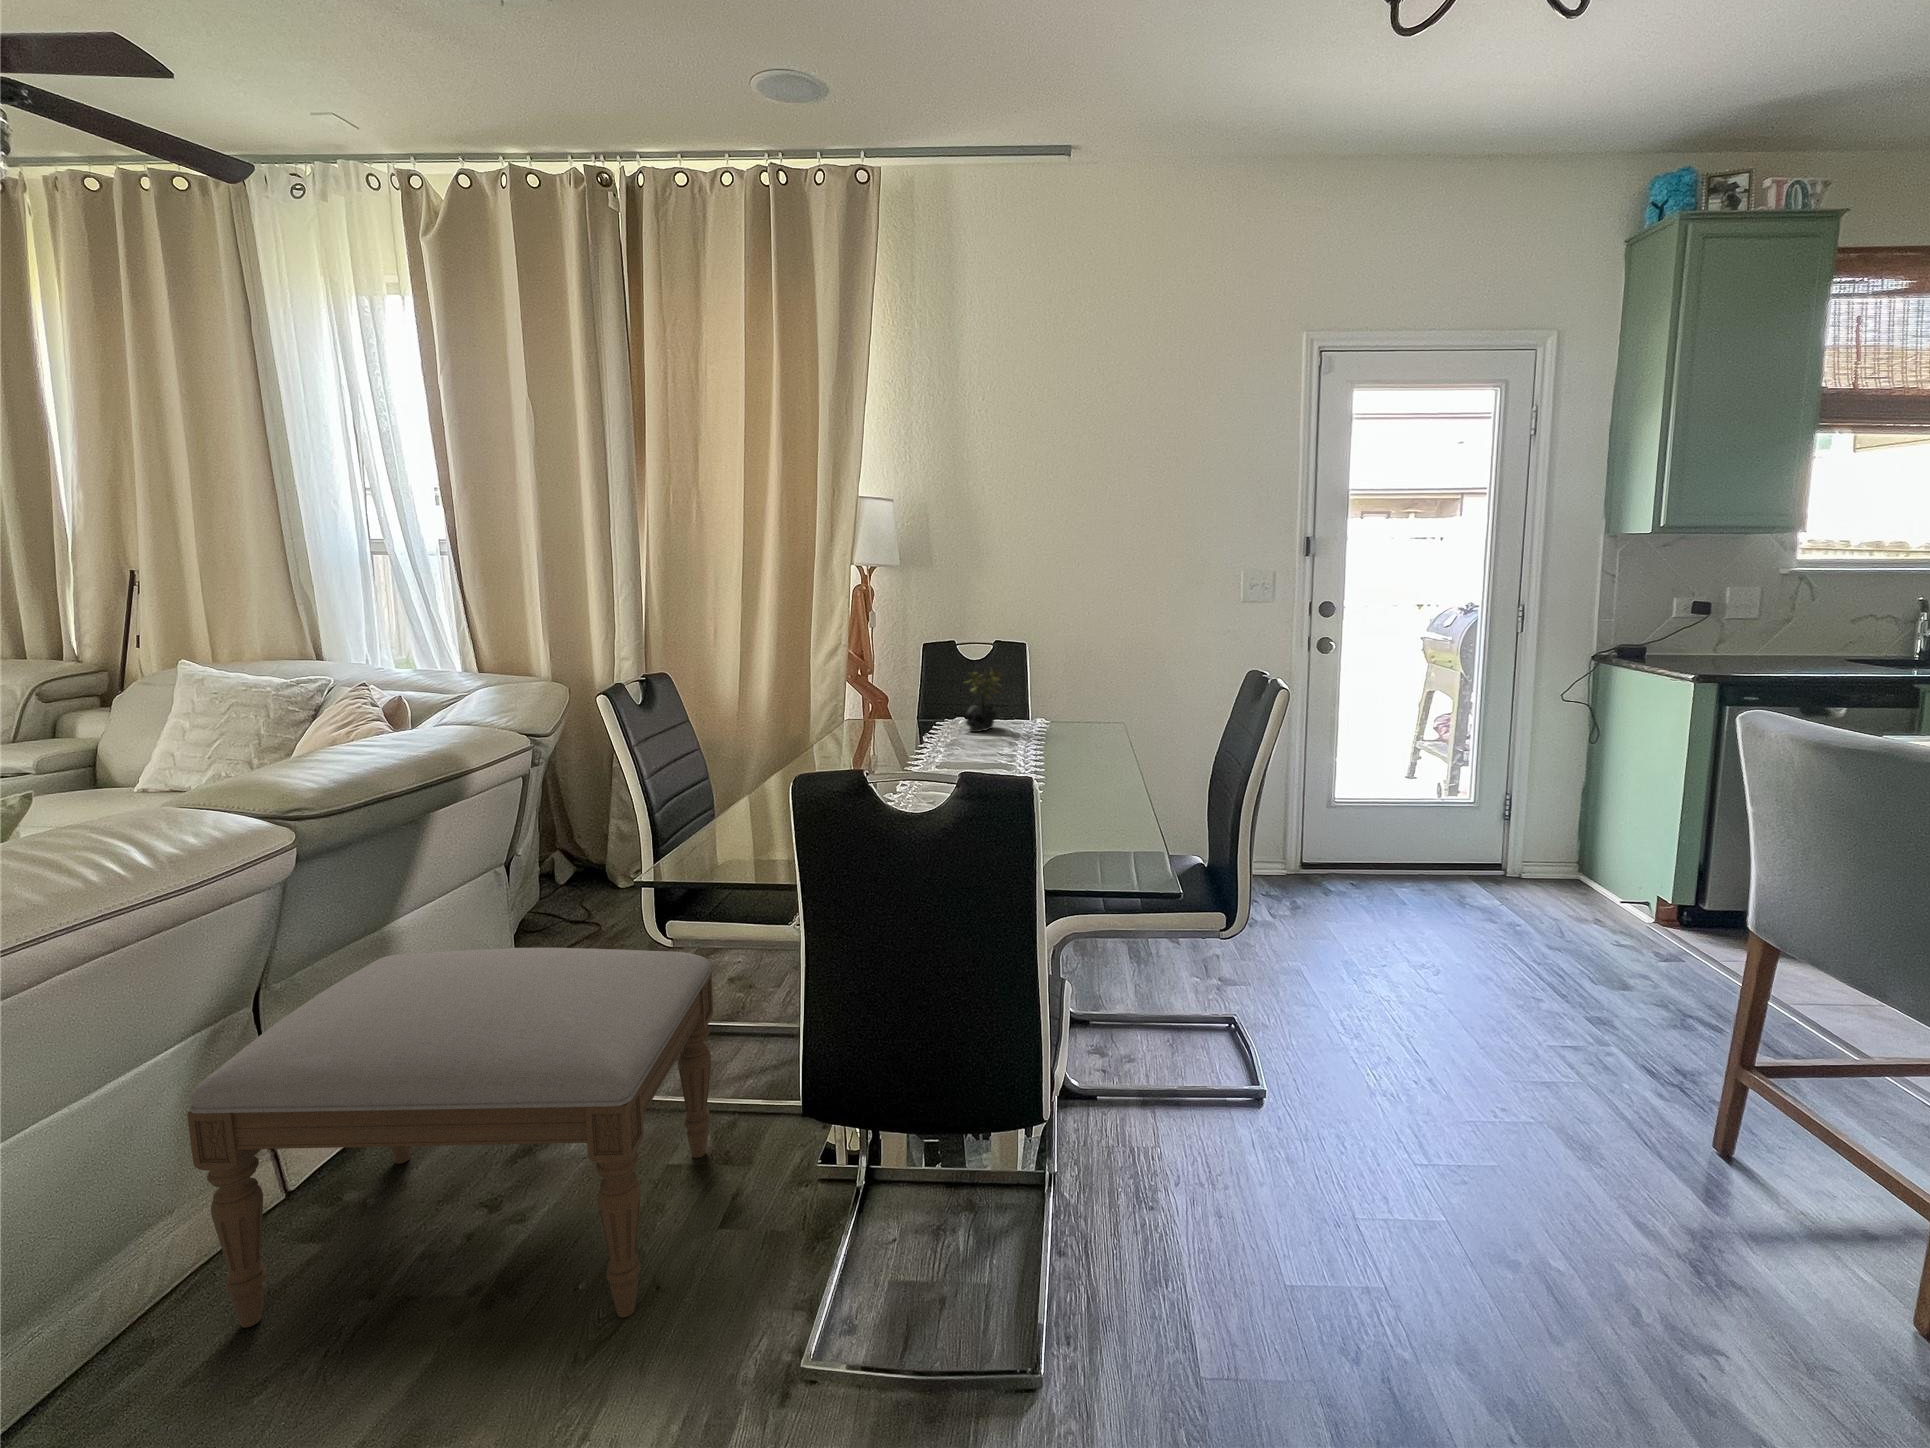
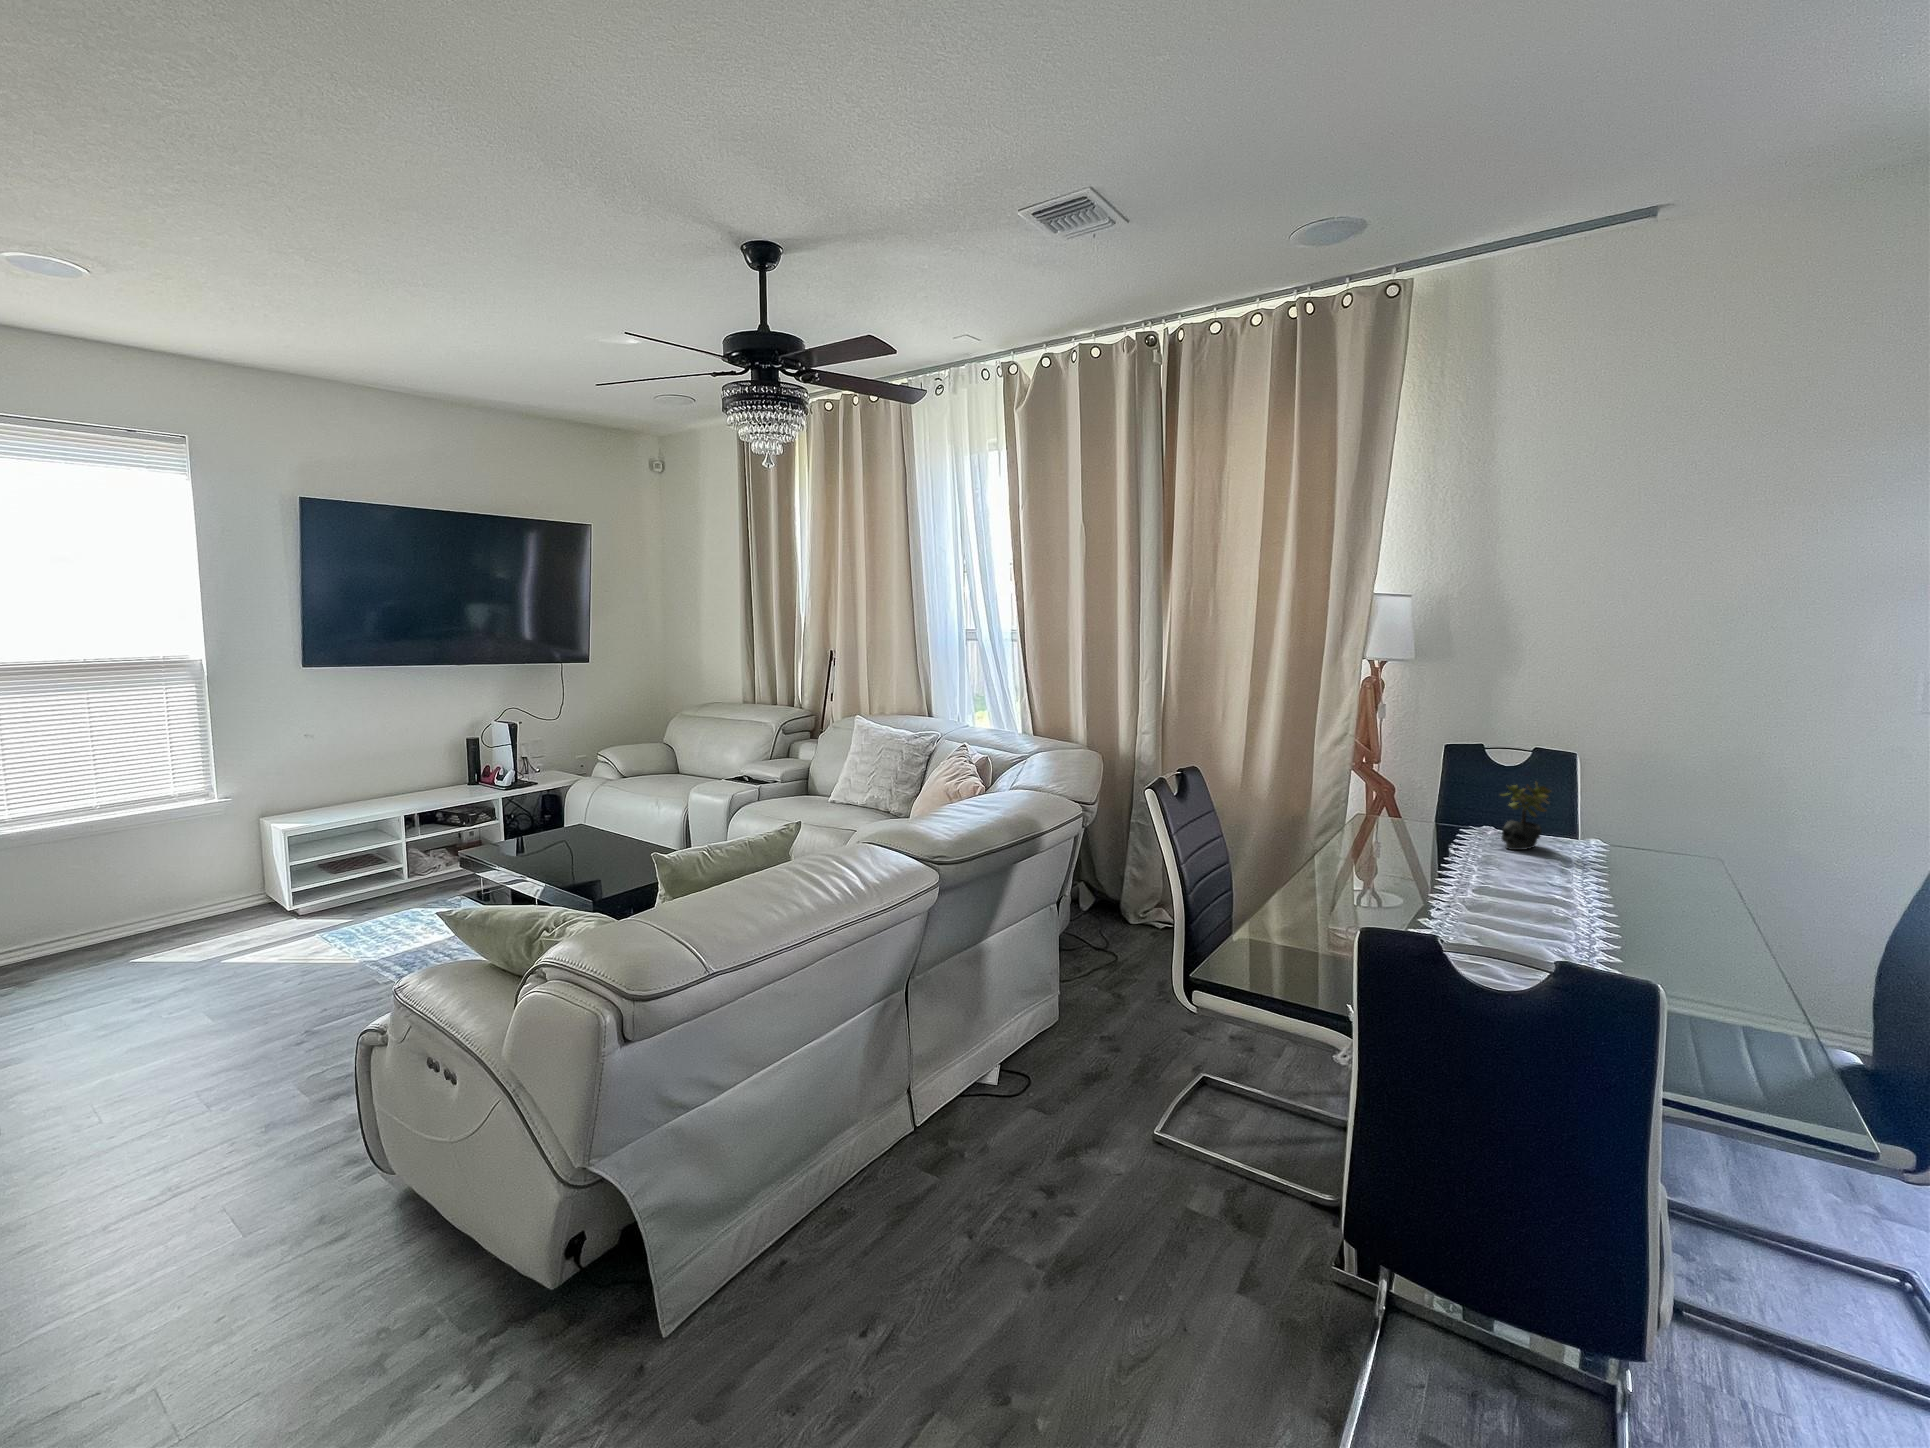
ottoman: present [187,948,713,1328] -> none [876,967,1232,1341]

